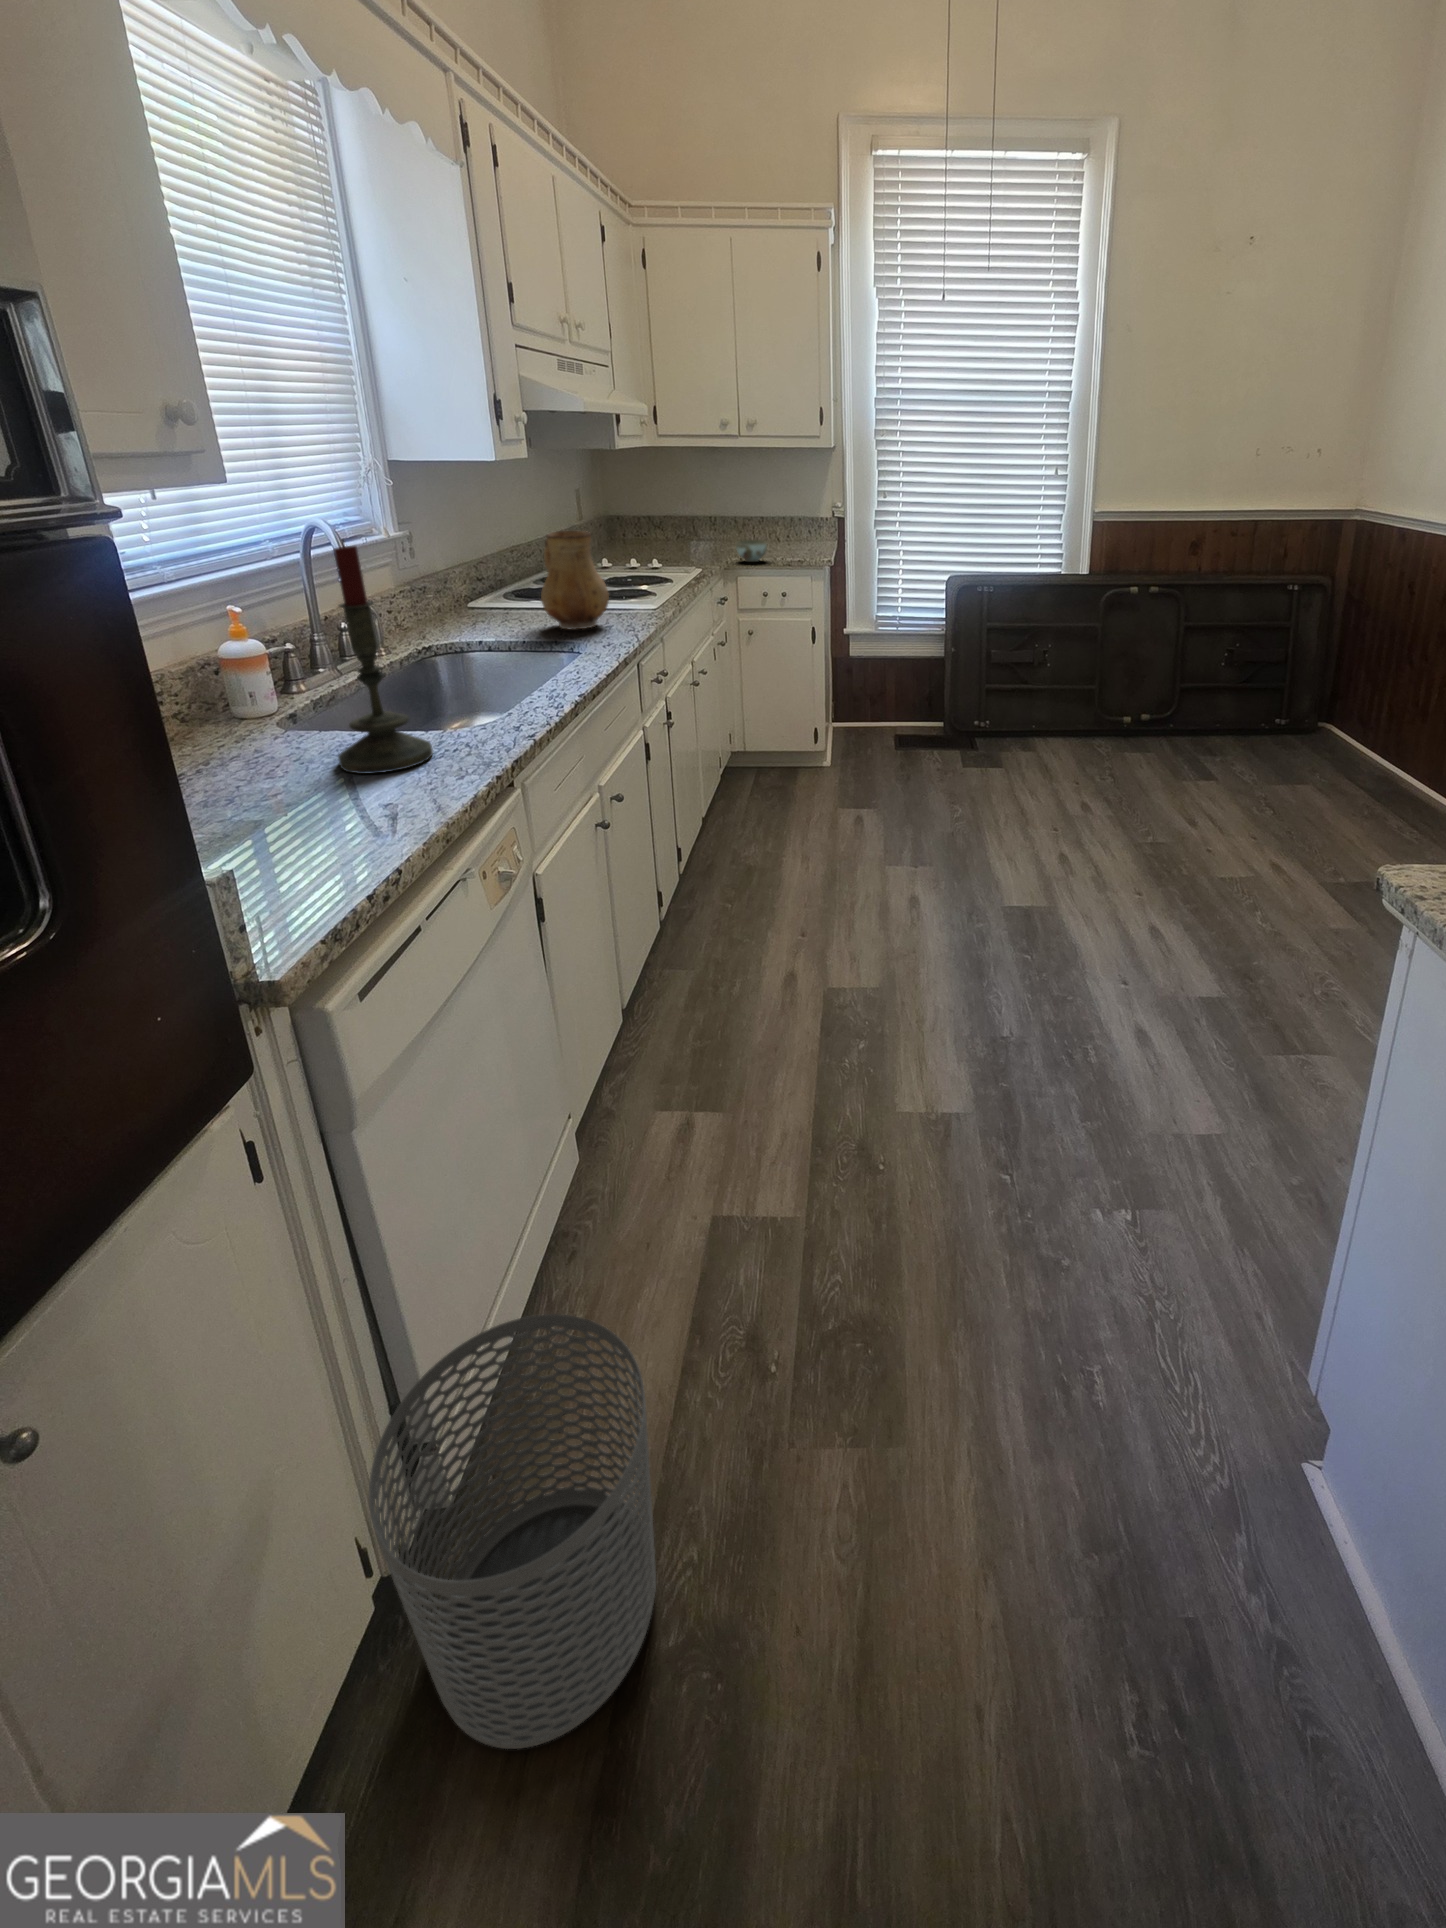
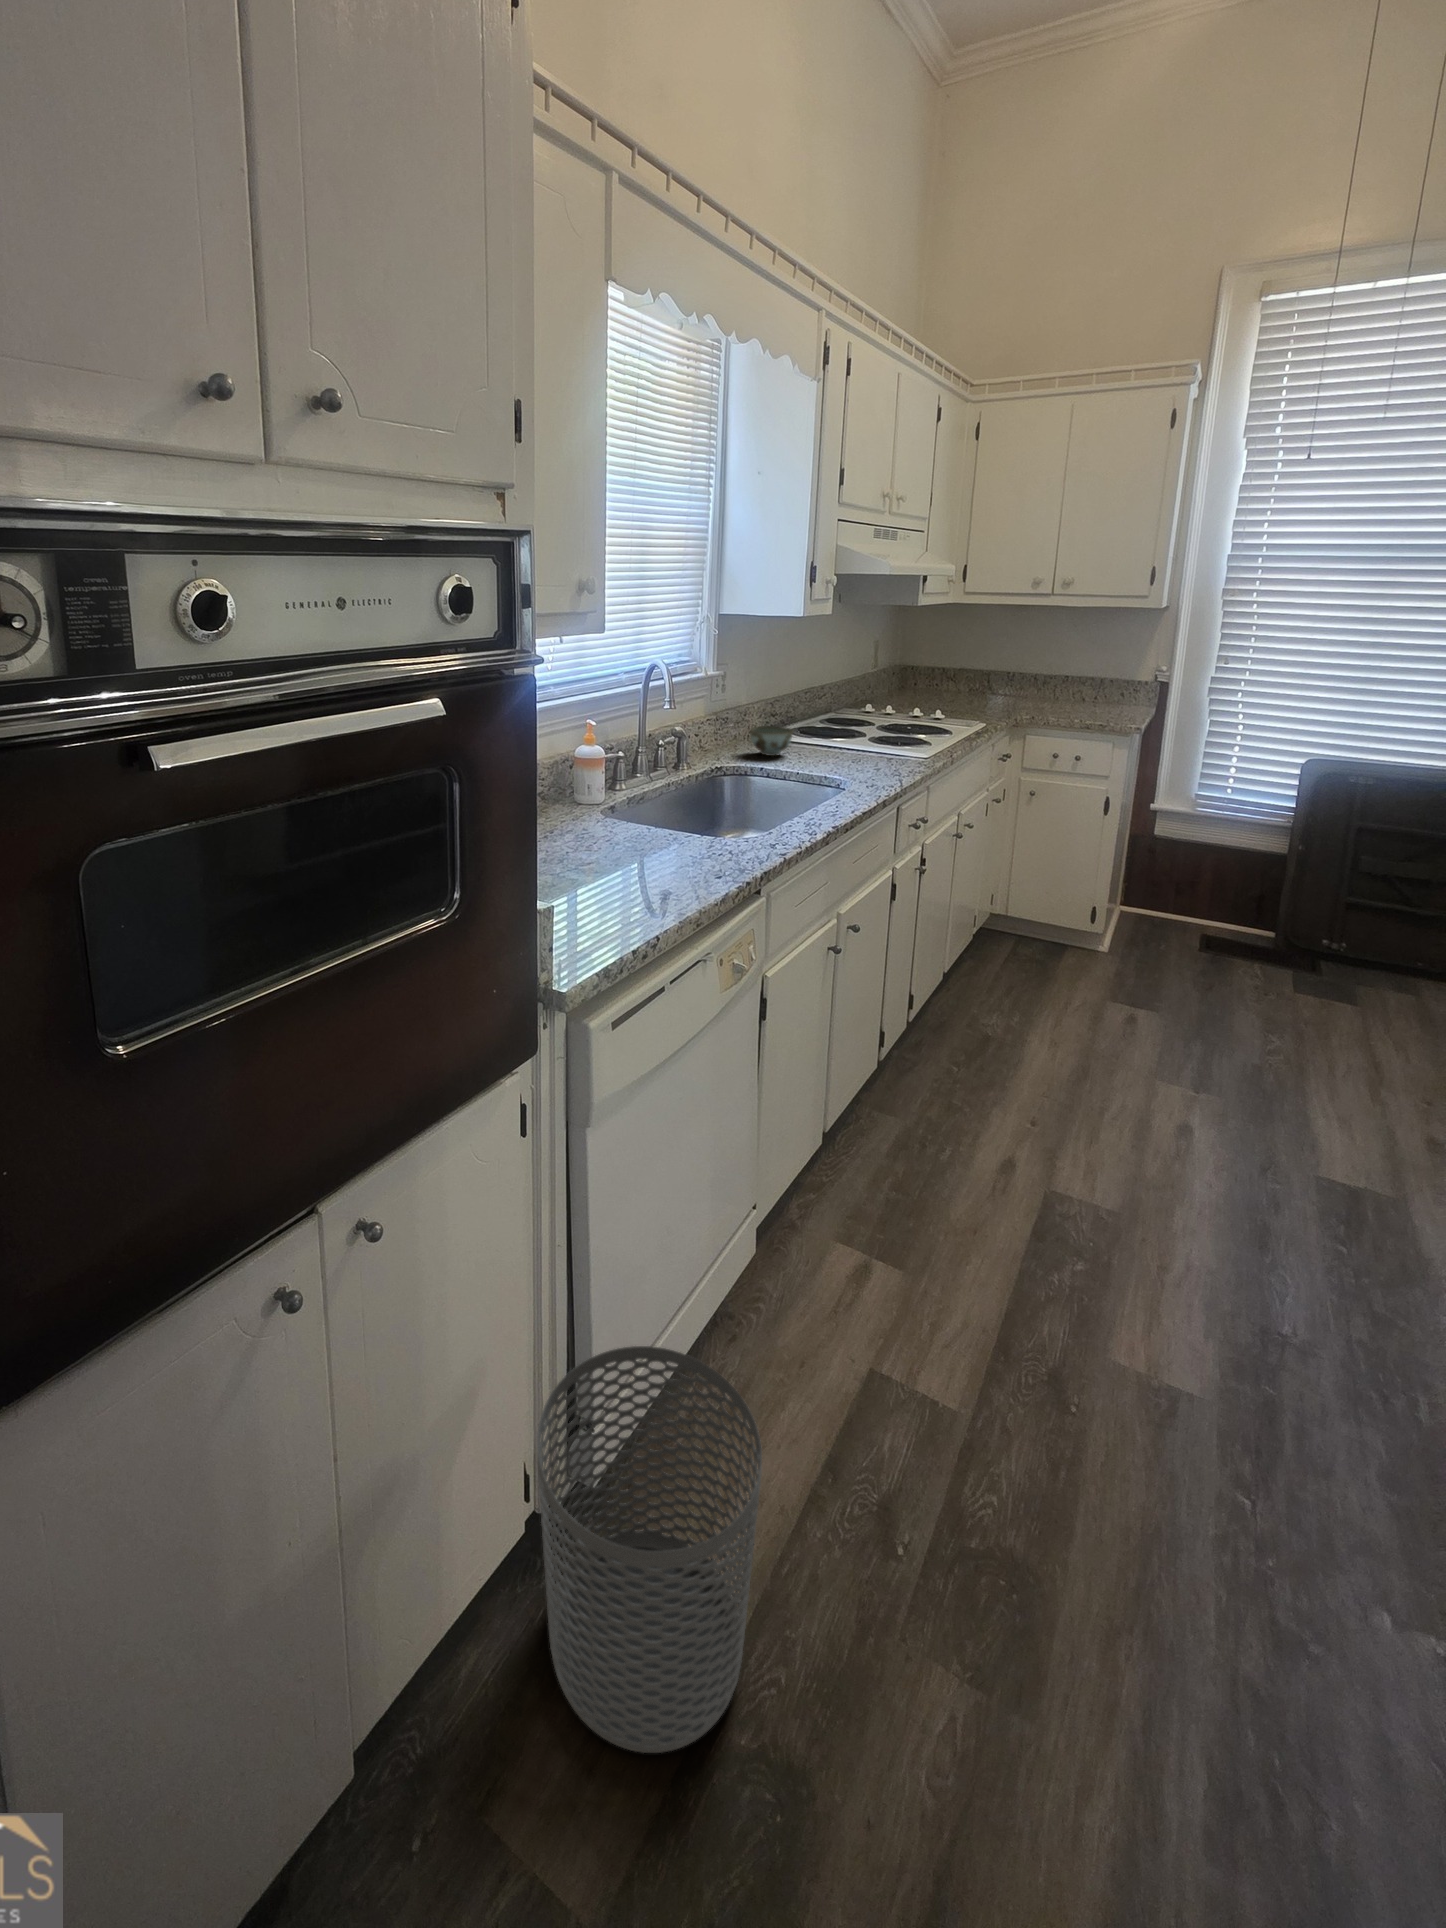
ceramic pitcher: present [541,531,609,629] -> none [820,679,882,768]
bowl: present [736,540,767,562] -> present [750,726,793,756]
candle: present [334,541,433,774] -> none [636,679,704,862]

